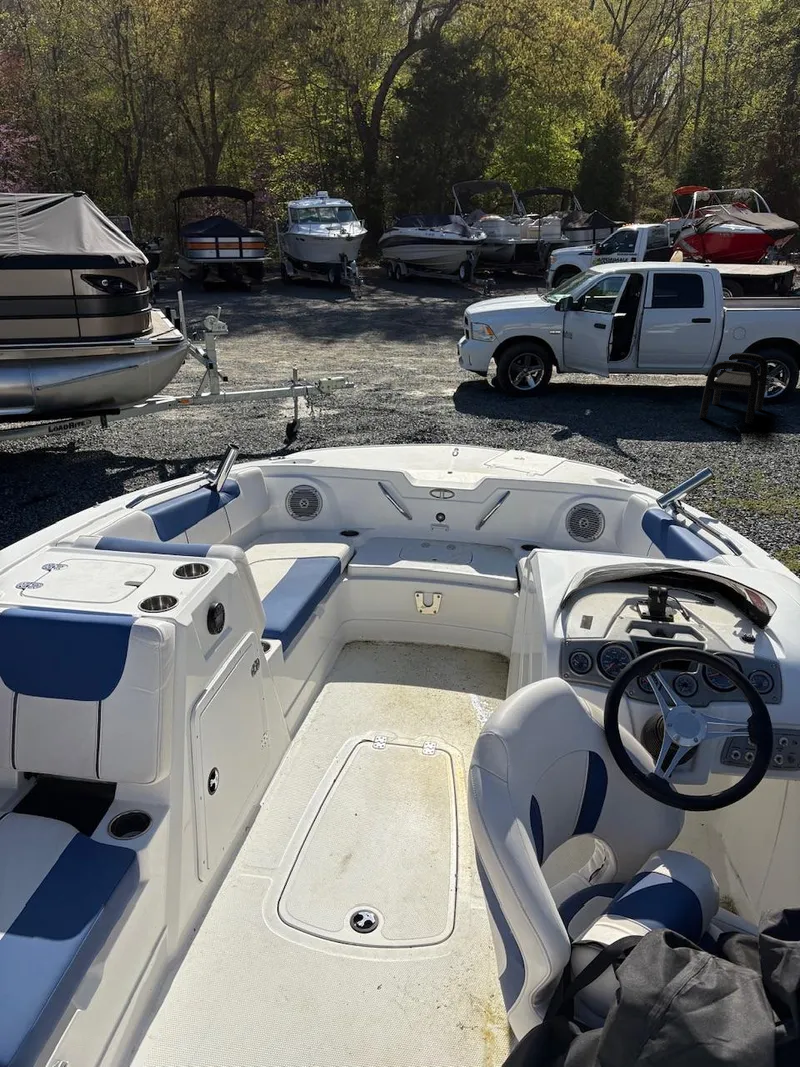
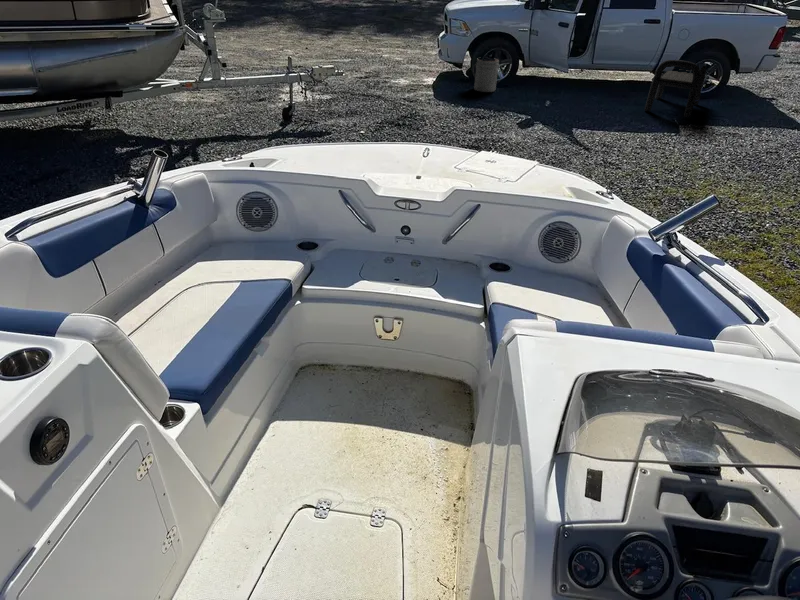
bucket: none [500,364,534,402] -> present [474,59,499,92]

